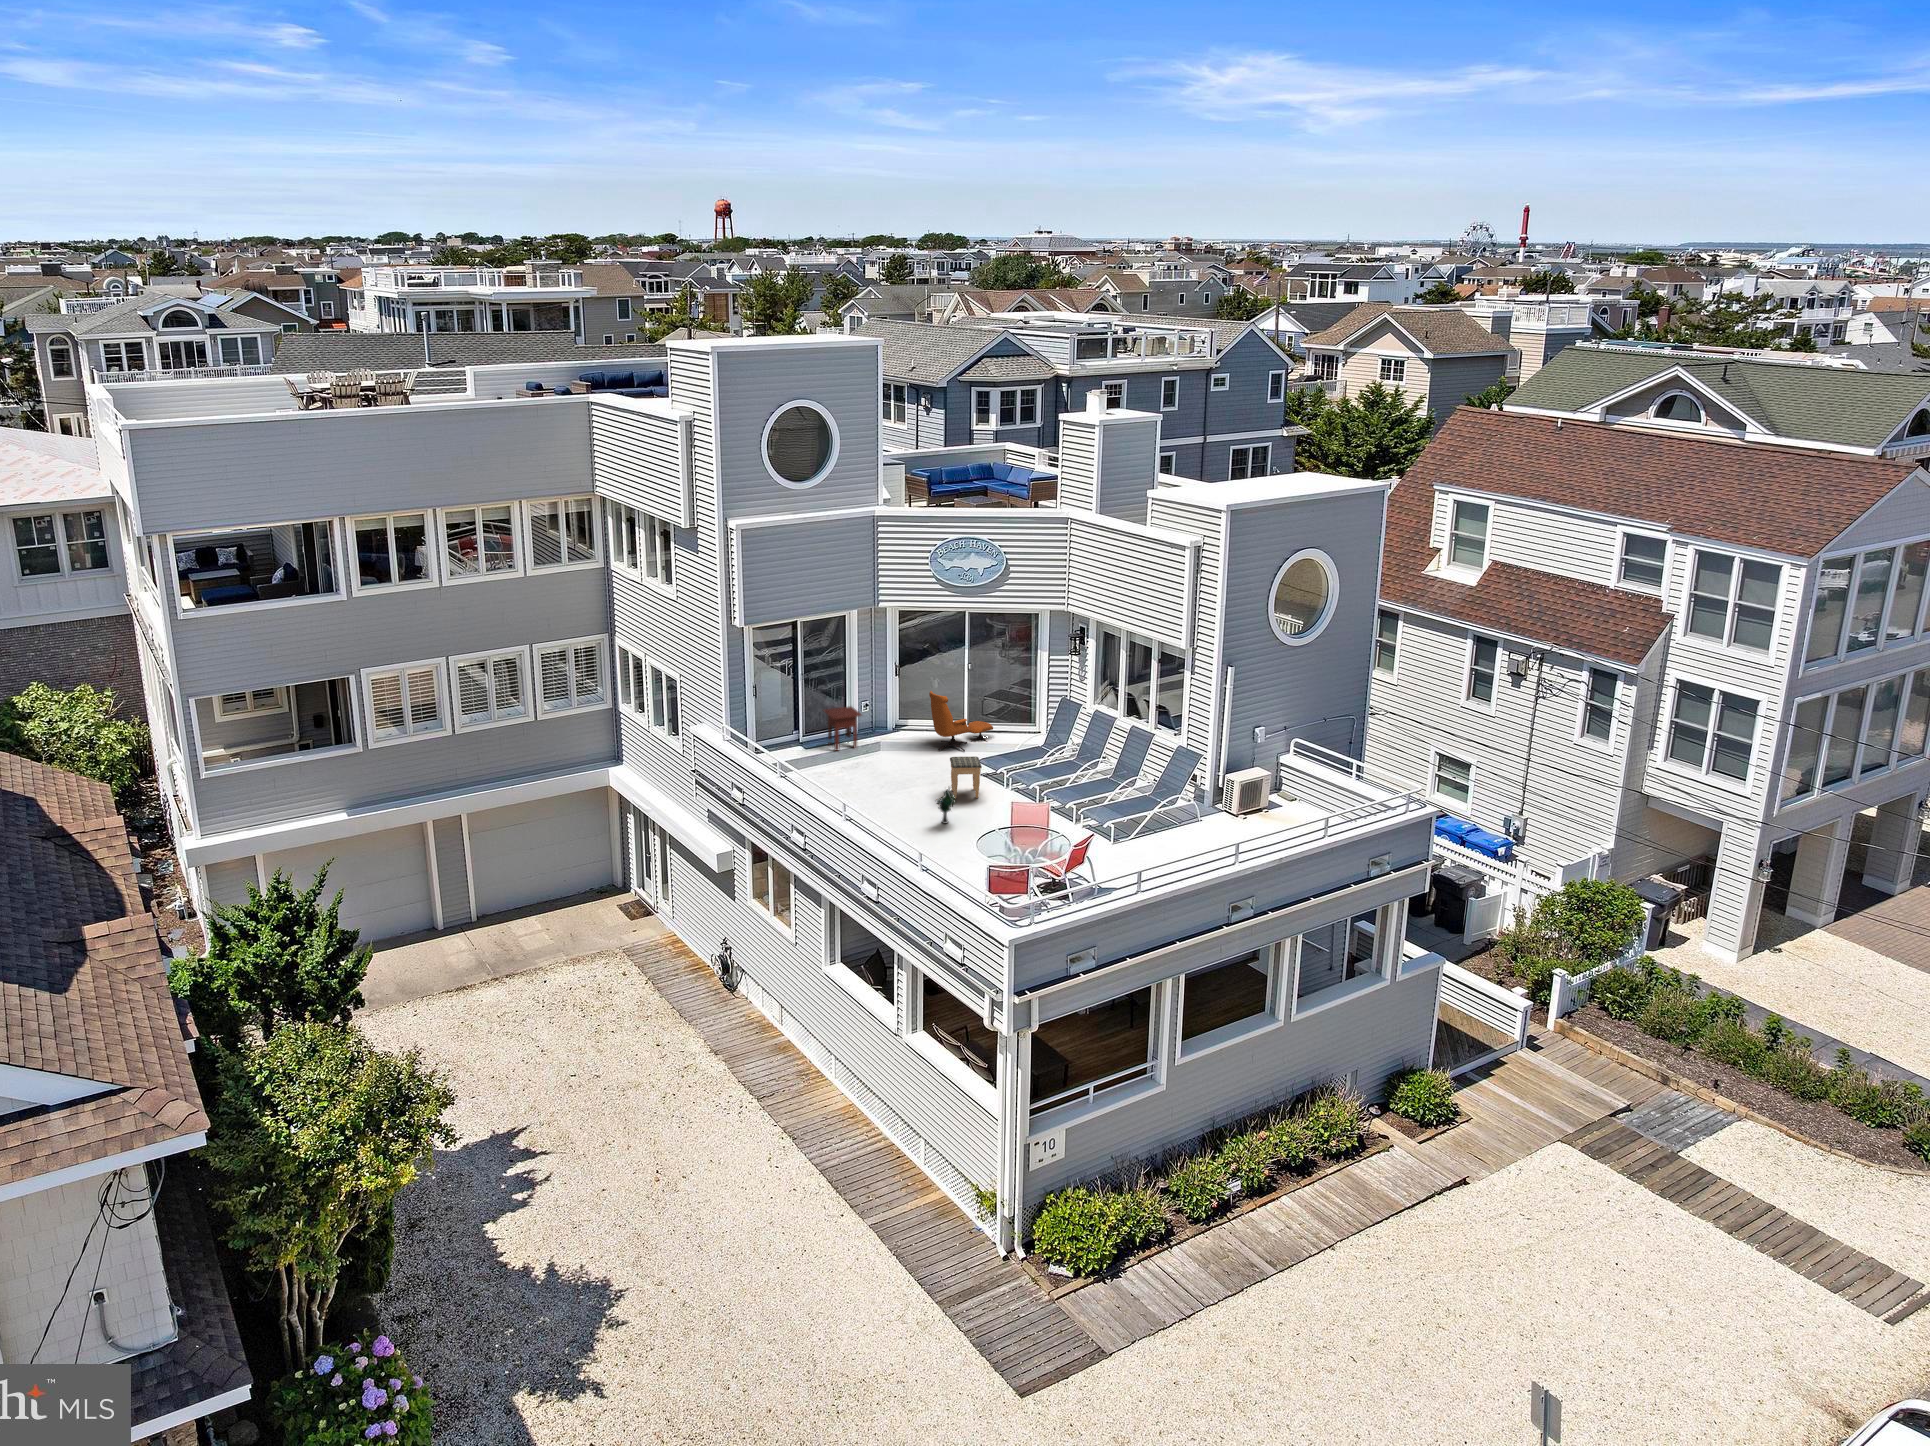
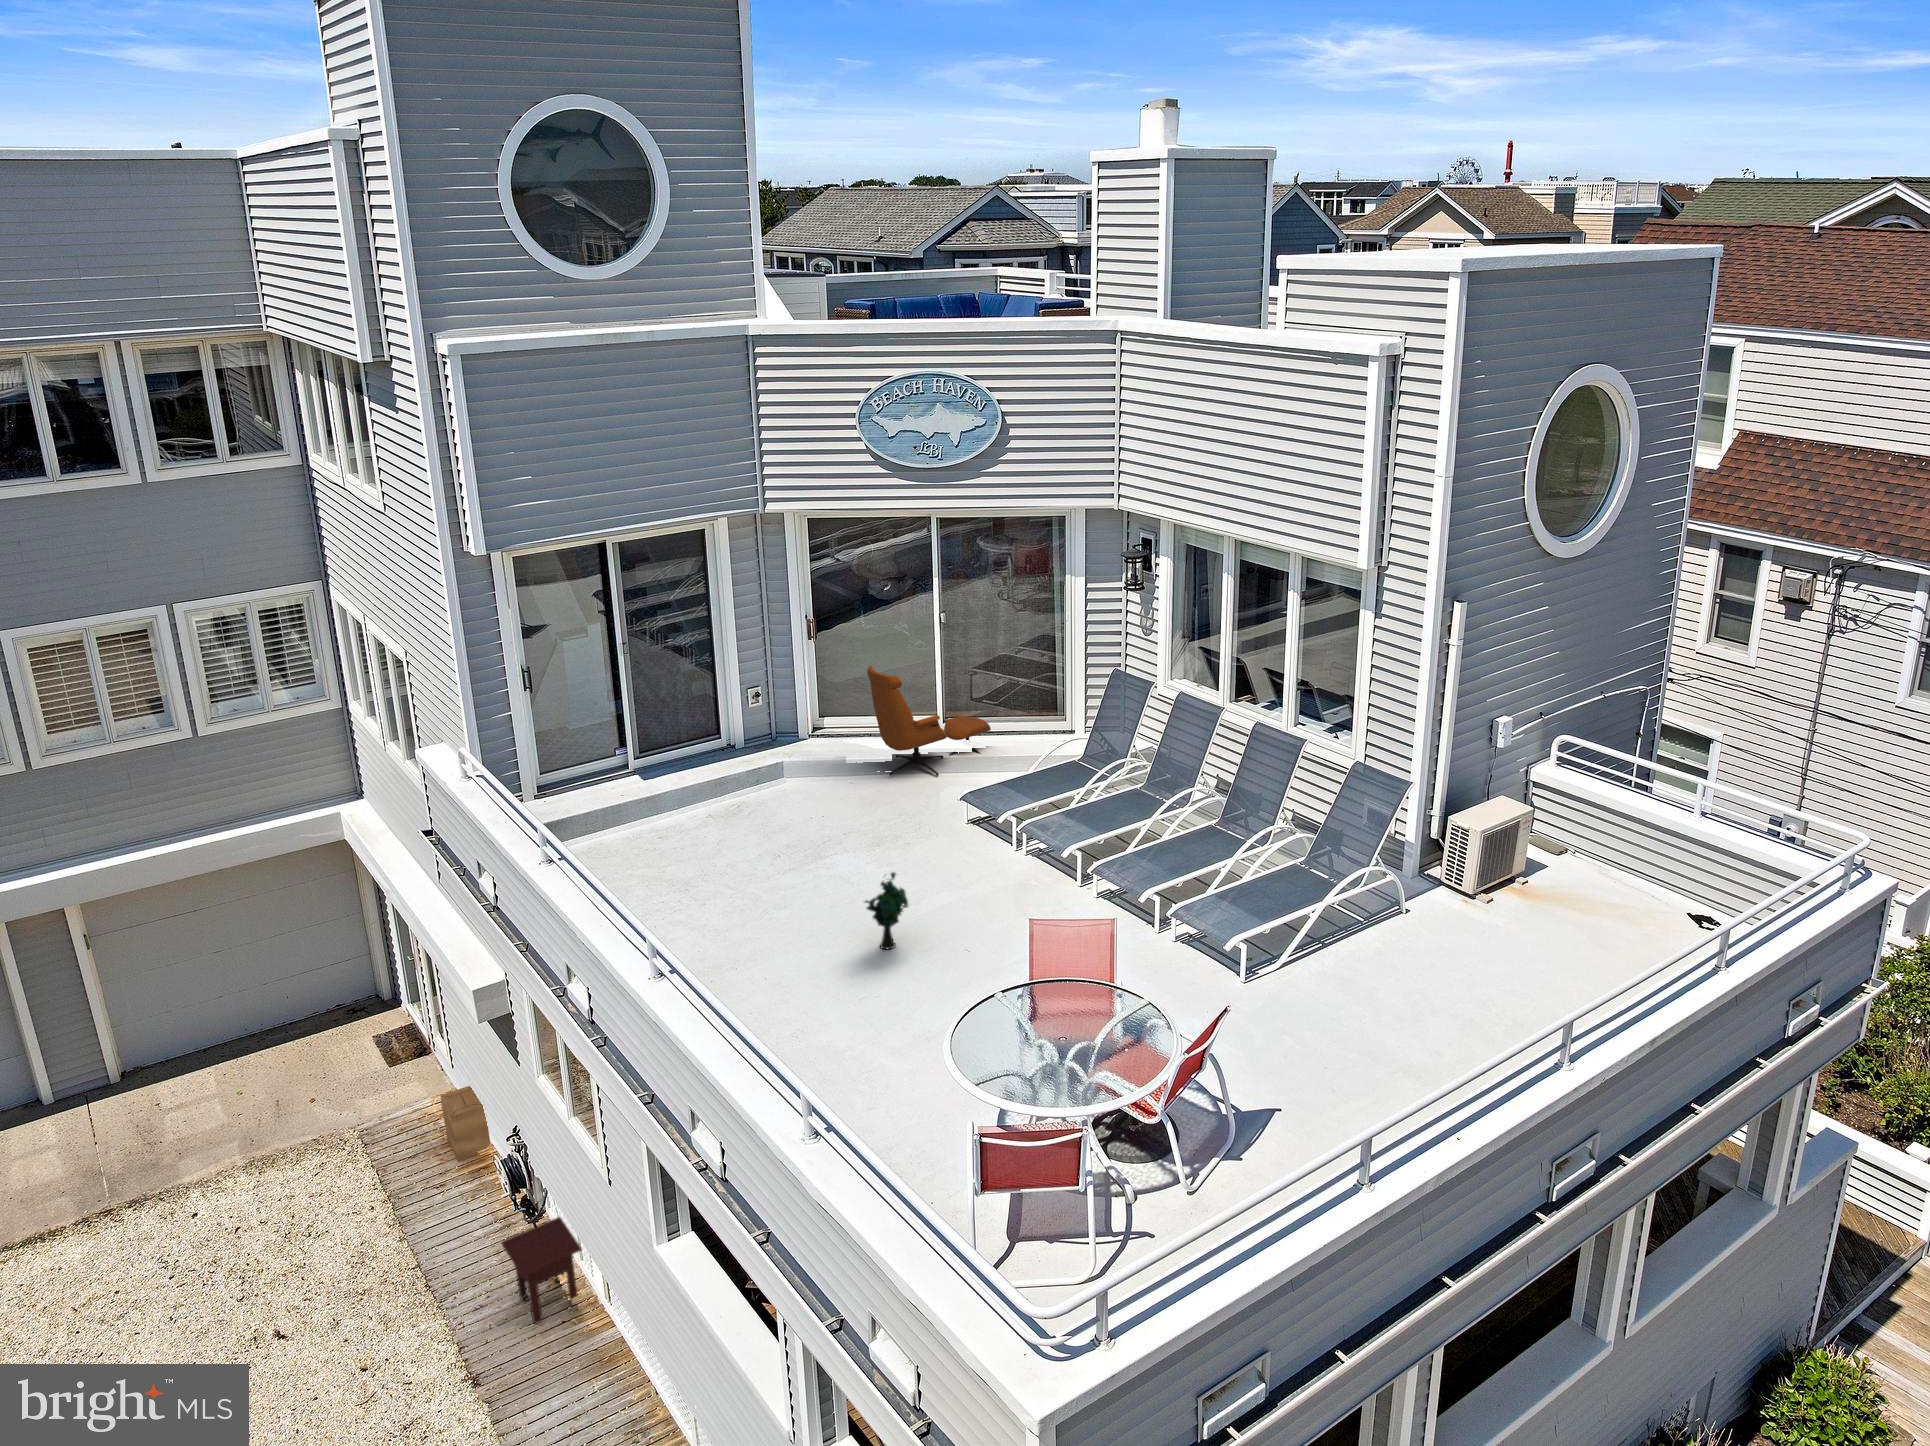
side table: present [824,706,862,751] -> present [501,1217,581,1323]
footstool: present [950,756,982,799] -> none [901,796,963,884]
cardboard box: none [670,924,698,965] -> present [440,1086,490,1162]

